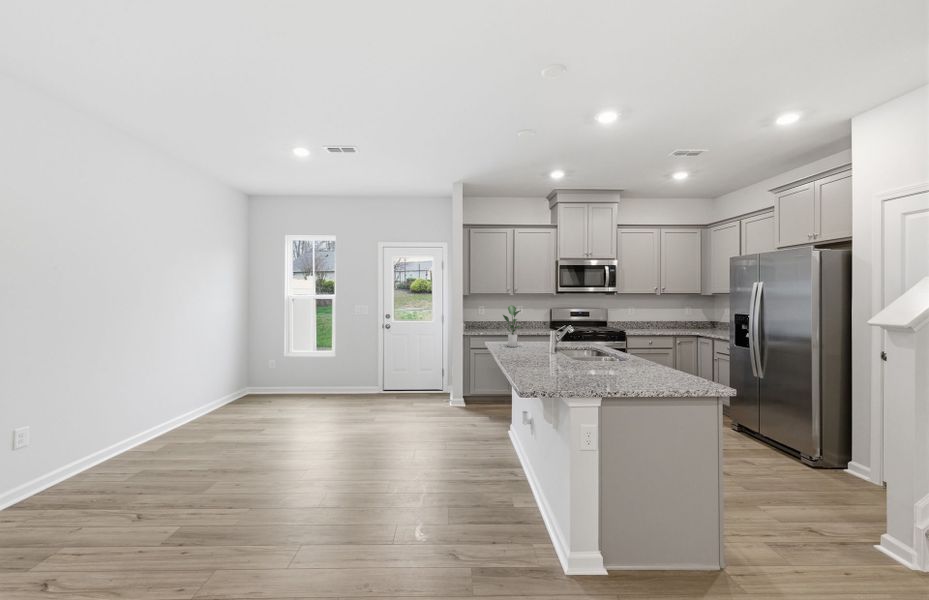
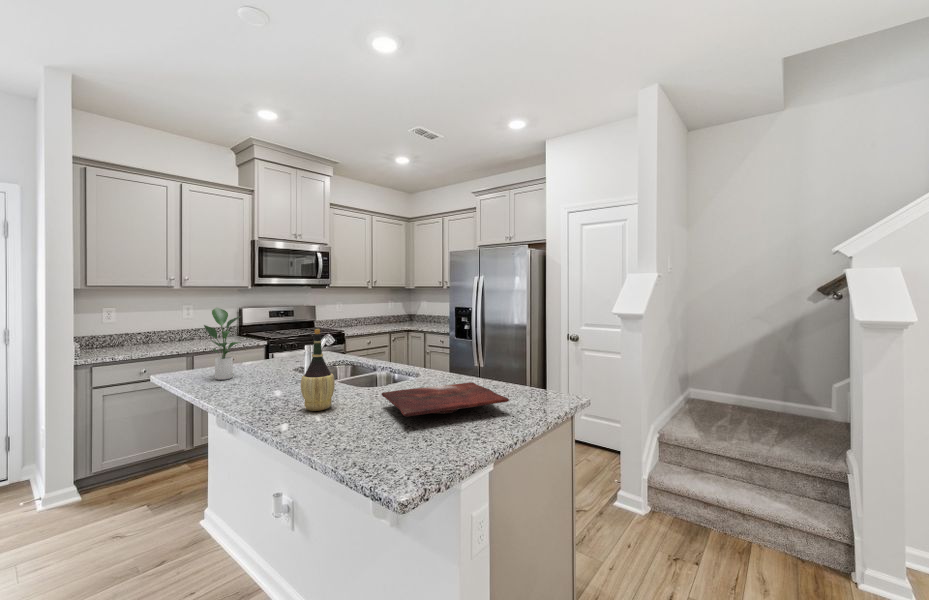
wine bottle: none [529,316,549,364] -> present [301,329,335,411]
cutting board: none [567,359,649,376] -> present [381,382,509,416]

